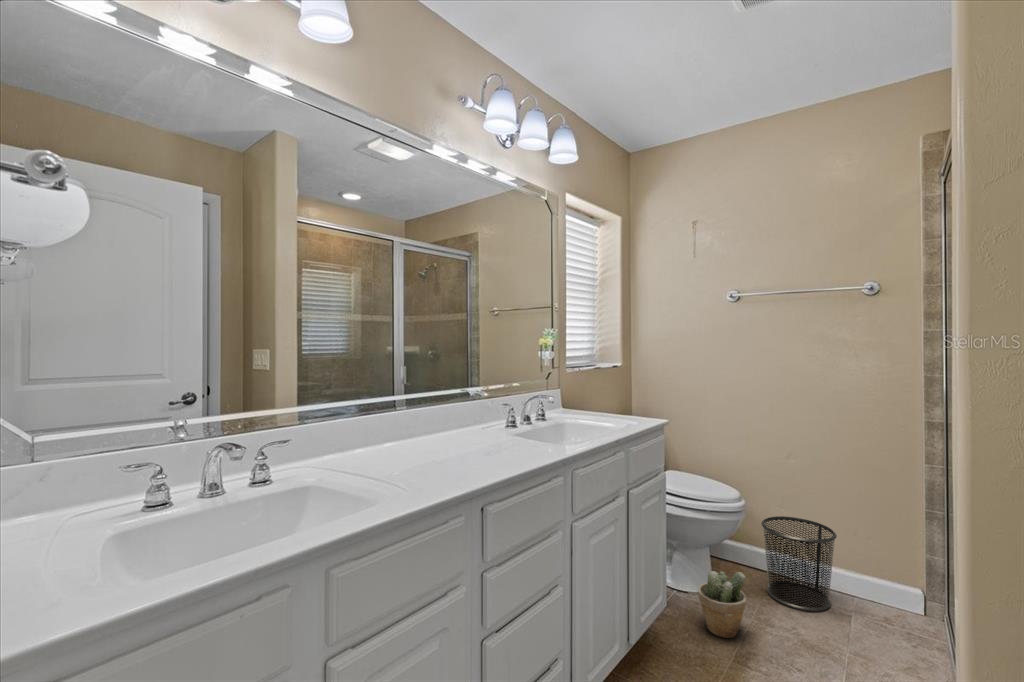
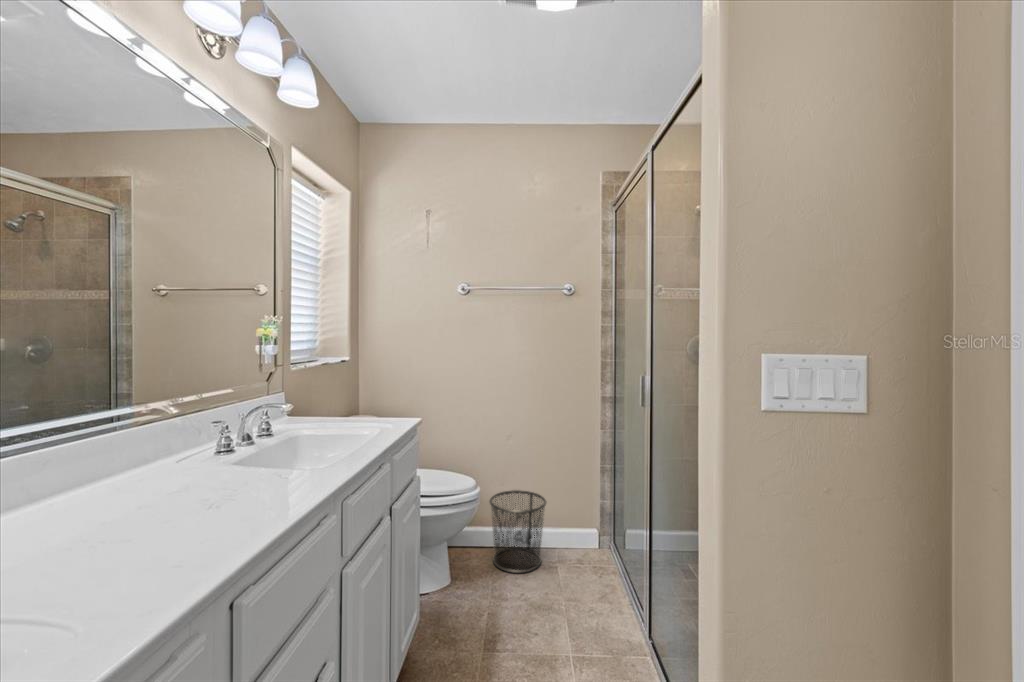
potted plant: present [698,571,746,638] -> none [446,558,490,629]

